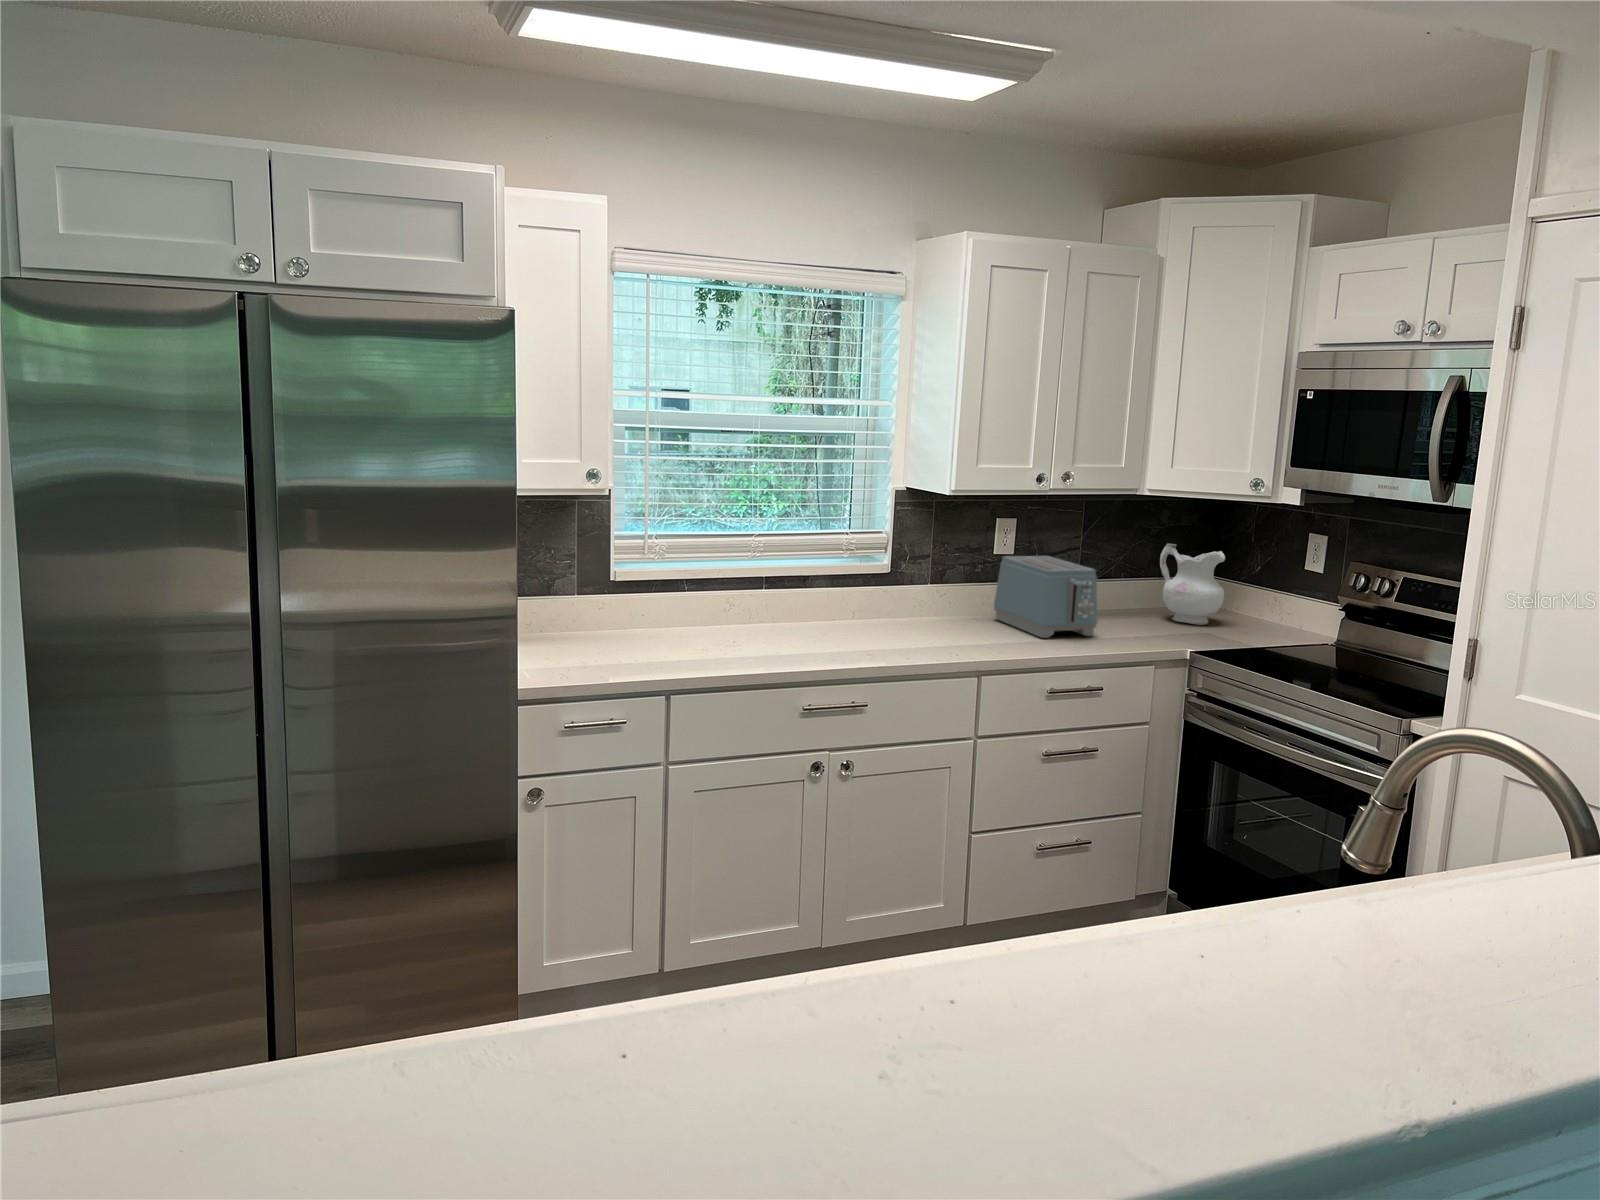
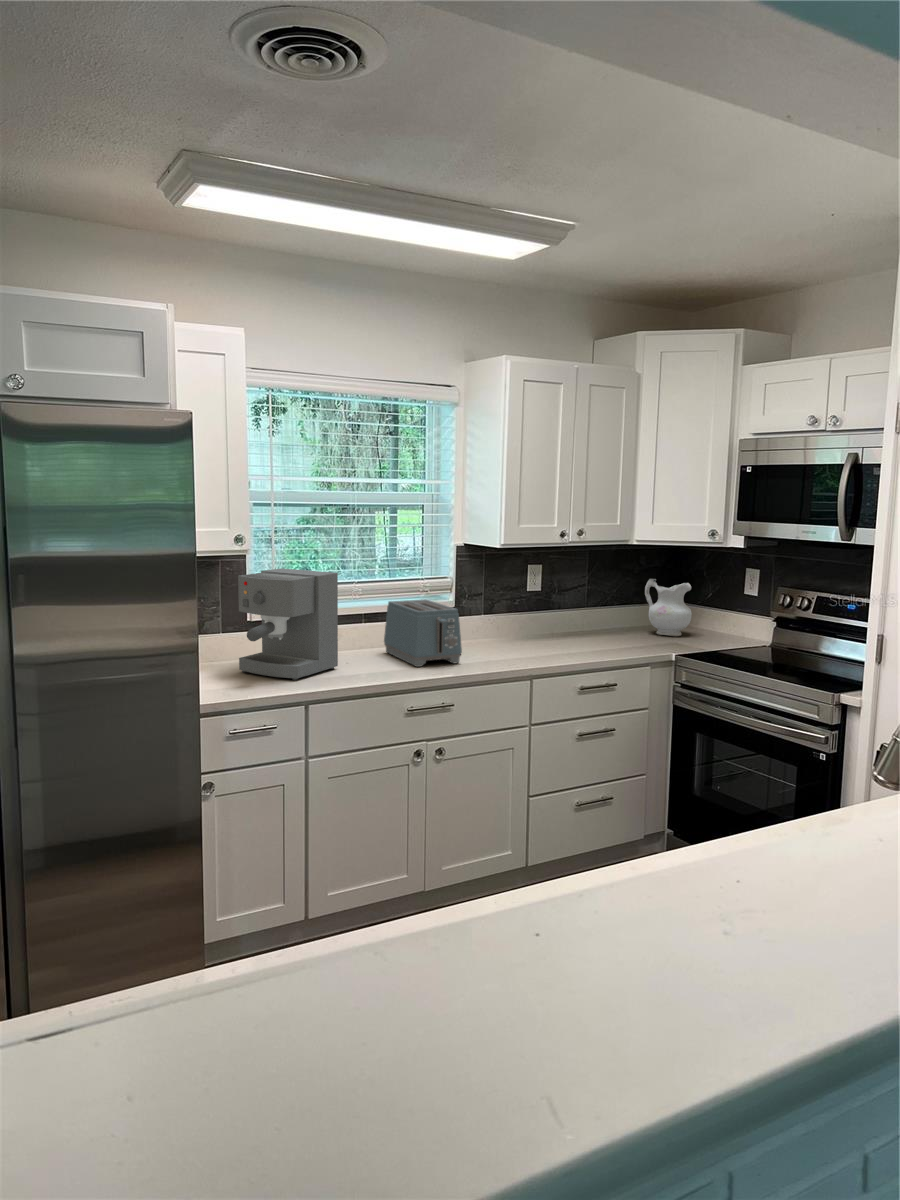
coffee maker: none [592,514,723,662] -> present [238,568,338,680]
toaster: present [994,556,1097,638] -> present [384,599,462,667]

